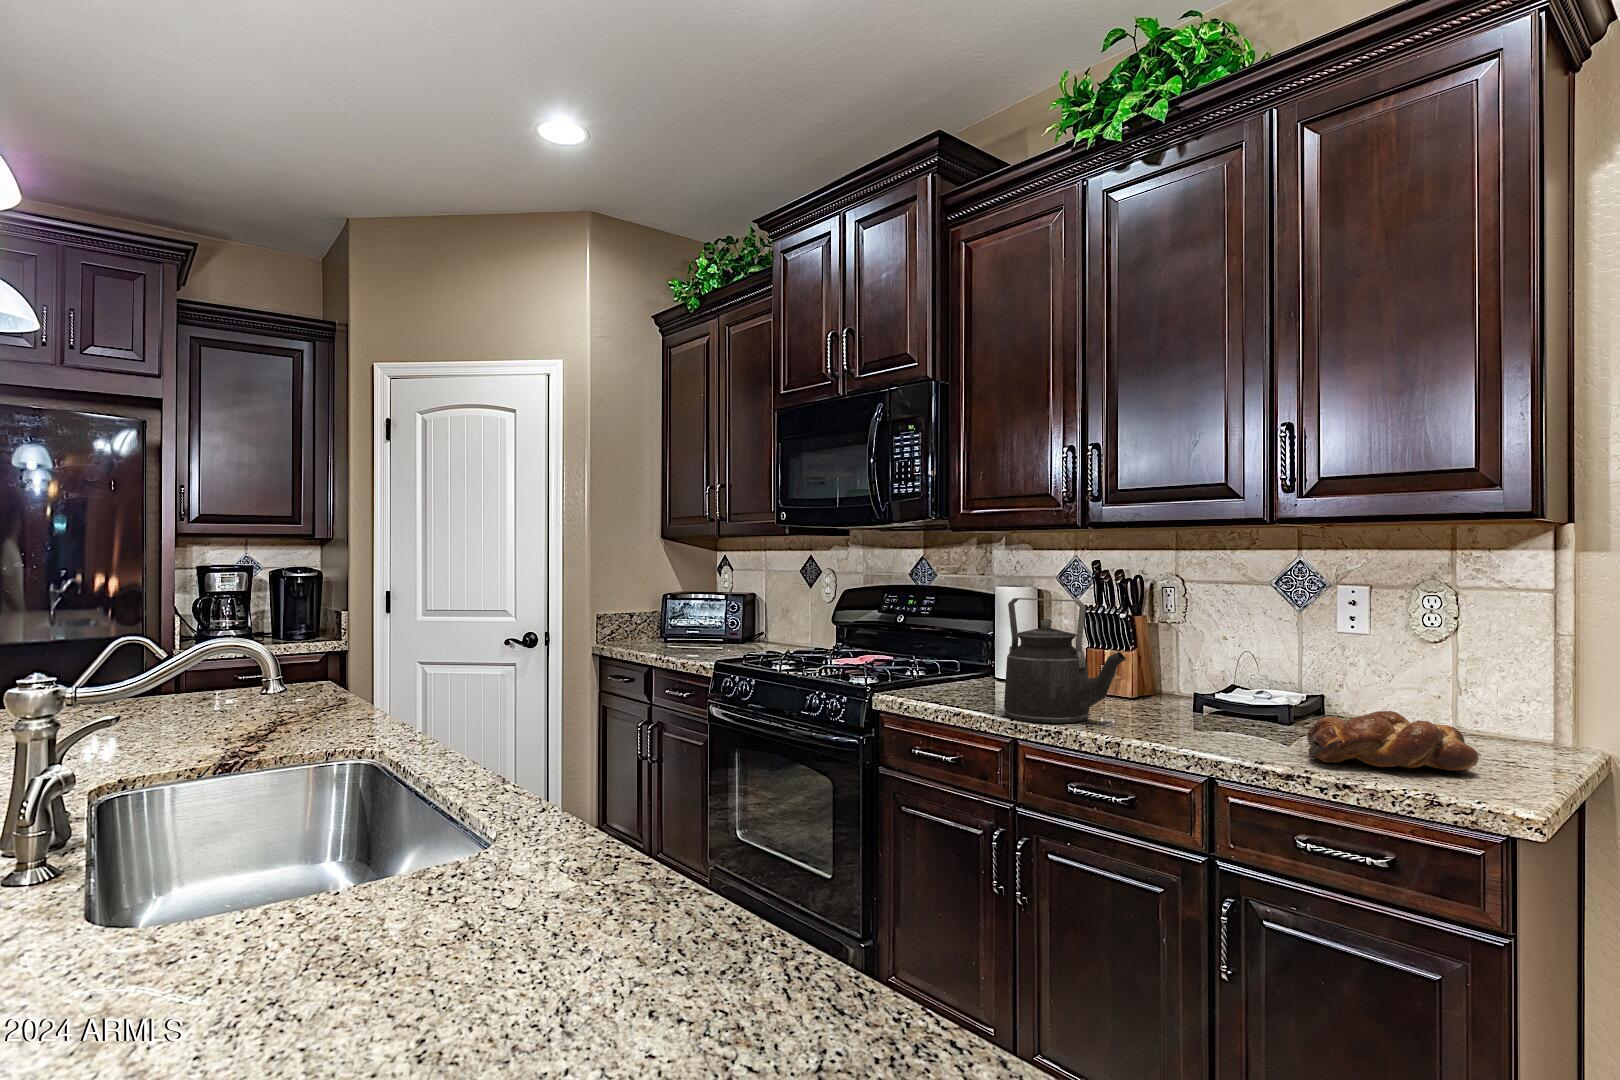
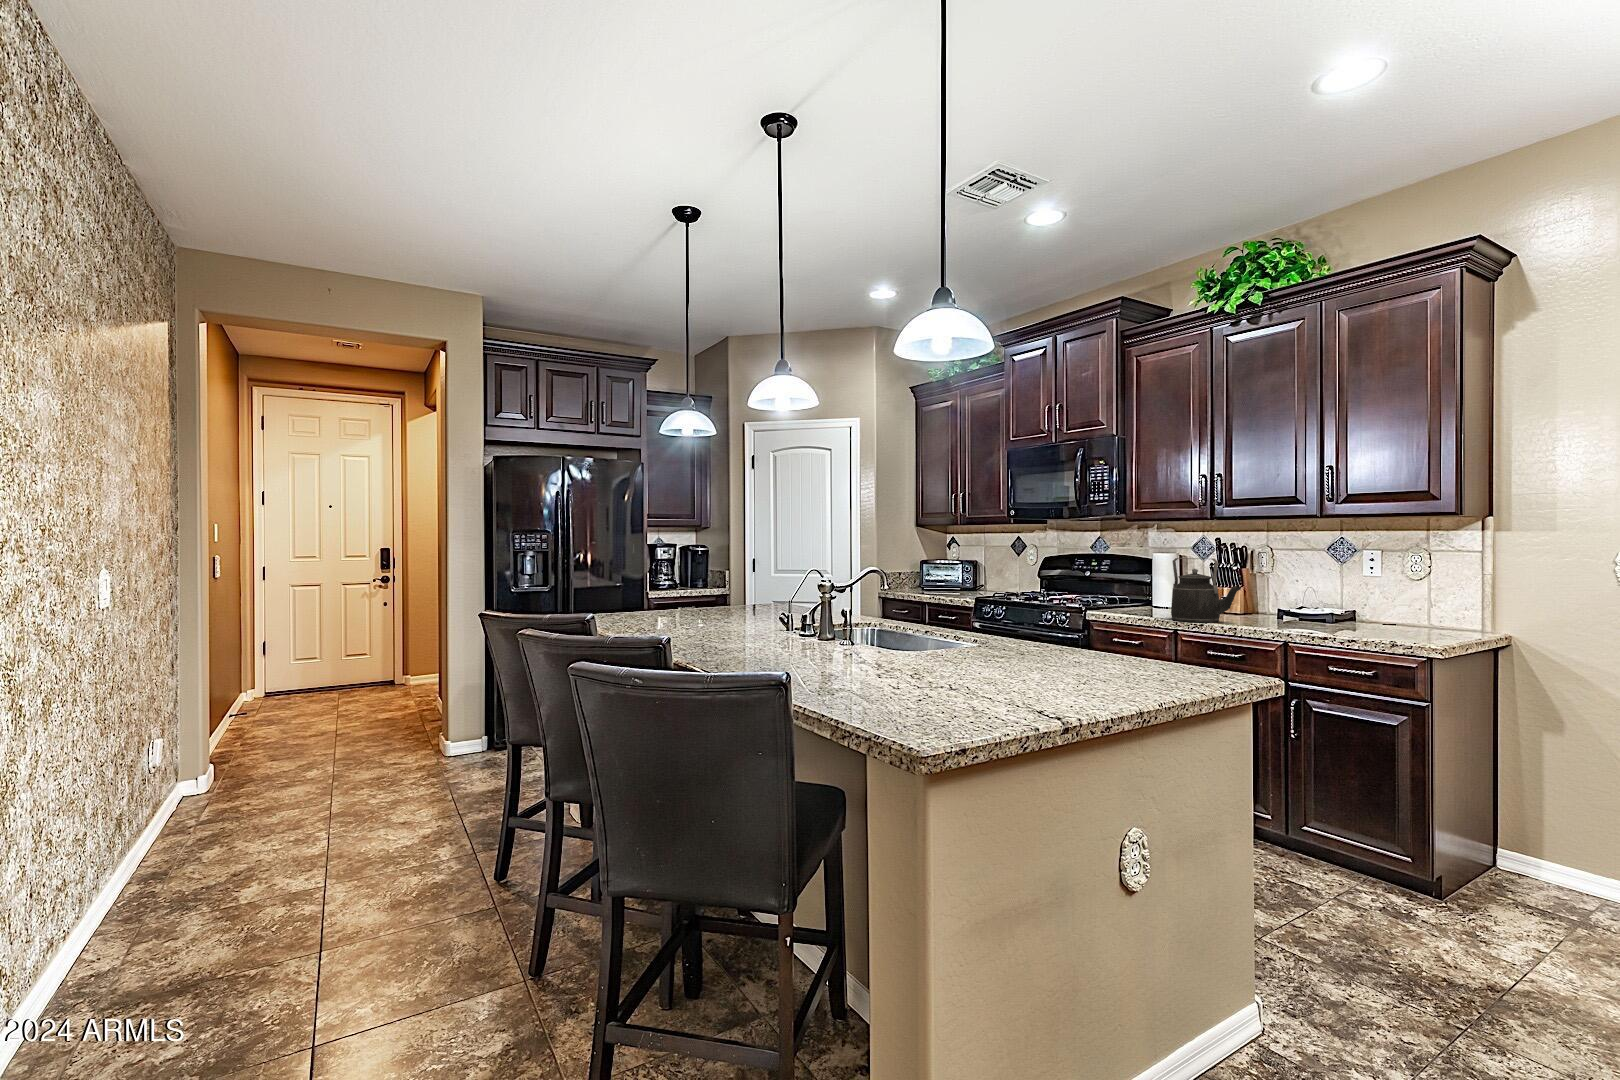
bread loaf: present [1307,711,1479,771] -> none [1341,611,1429,638]

